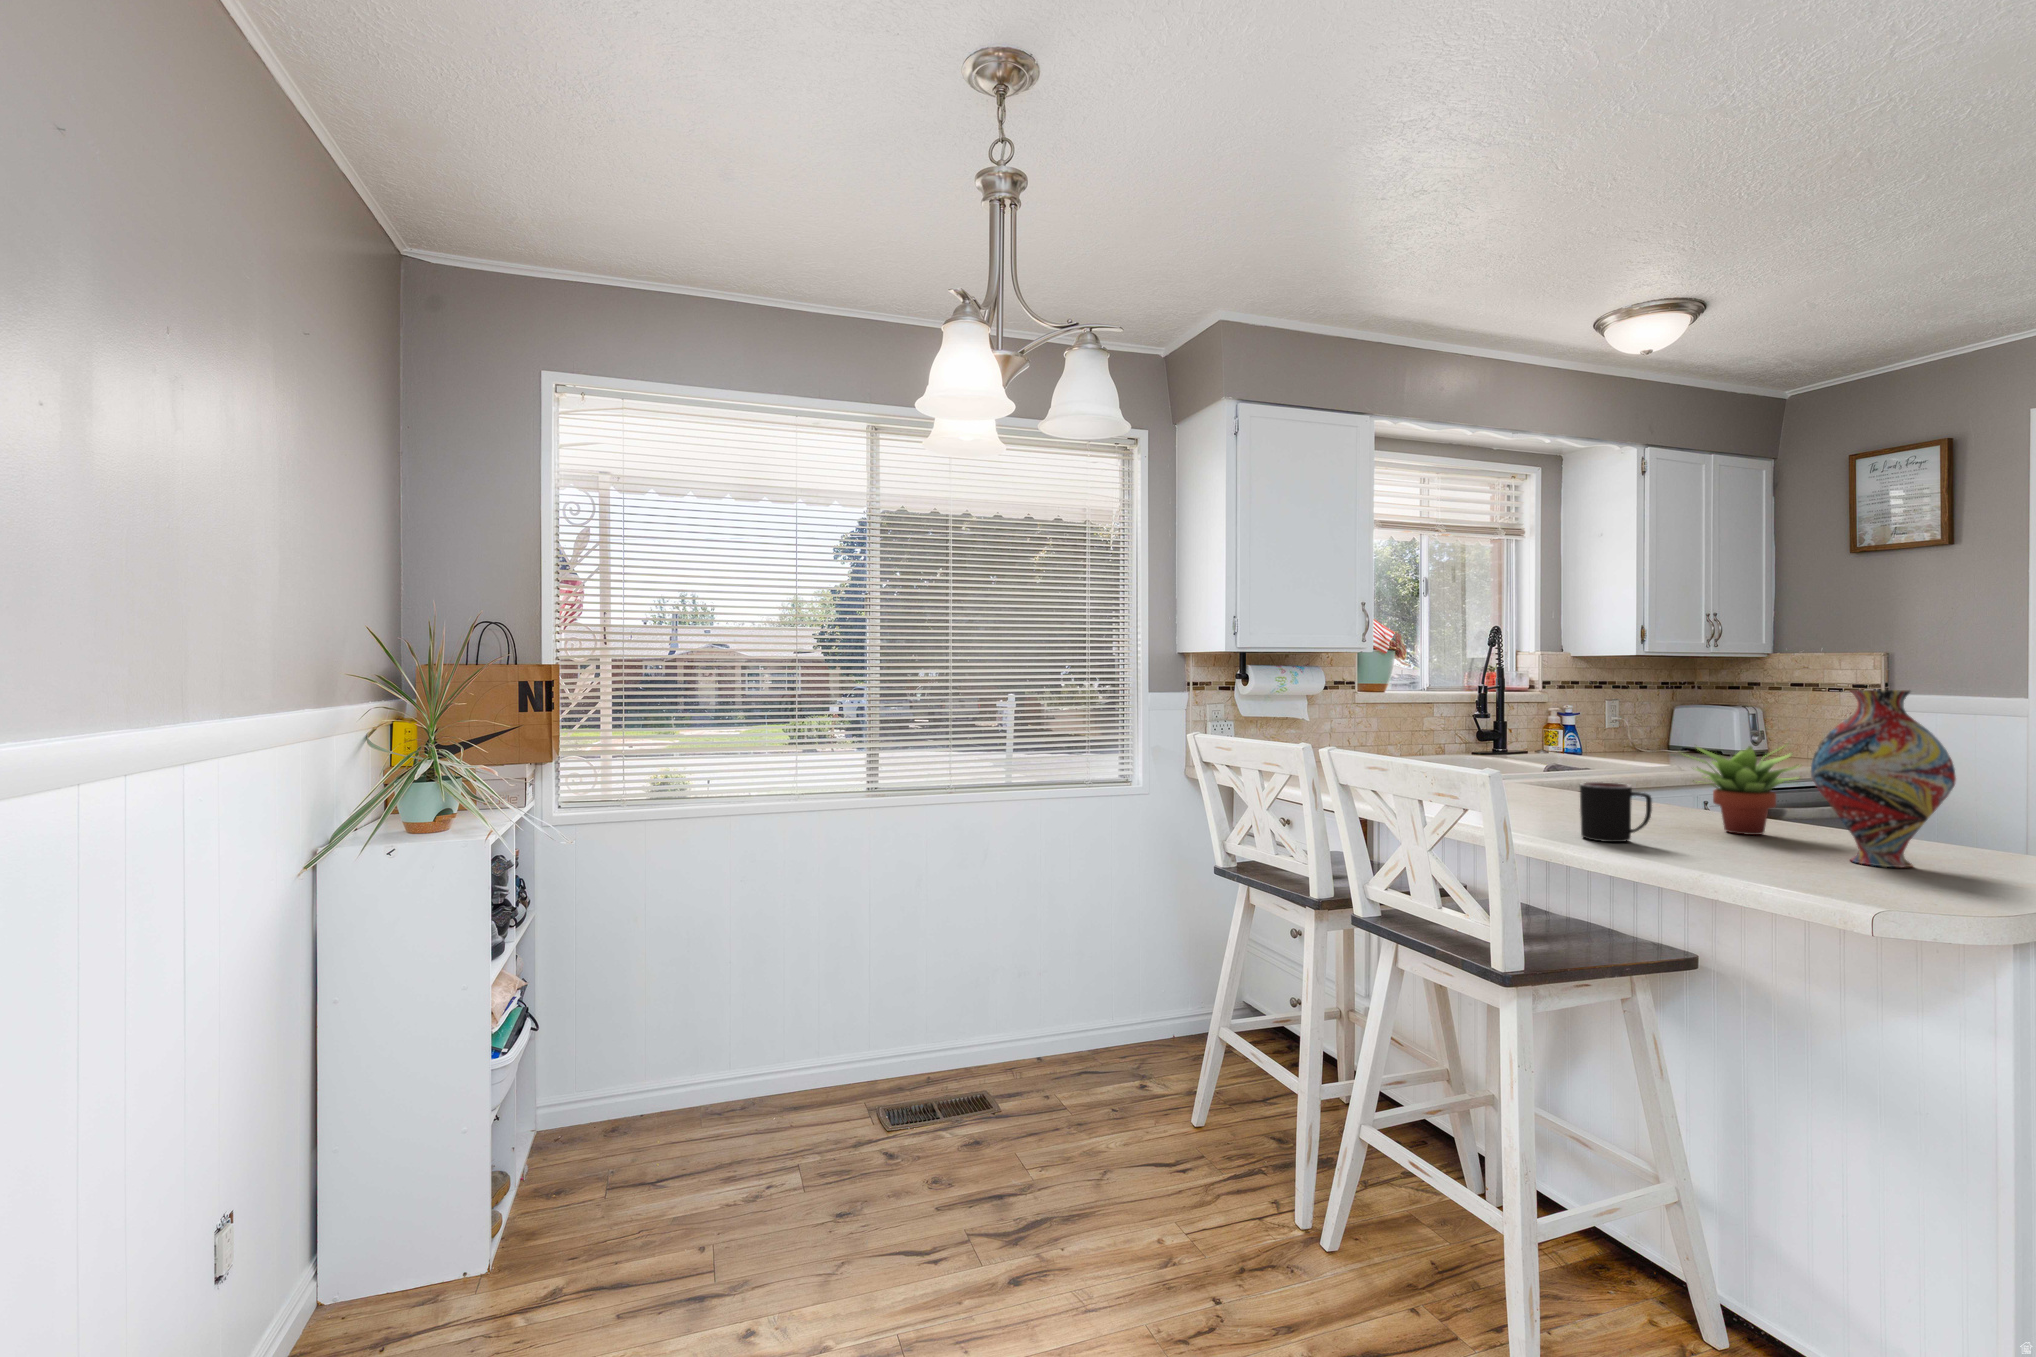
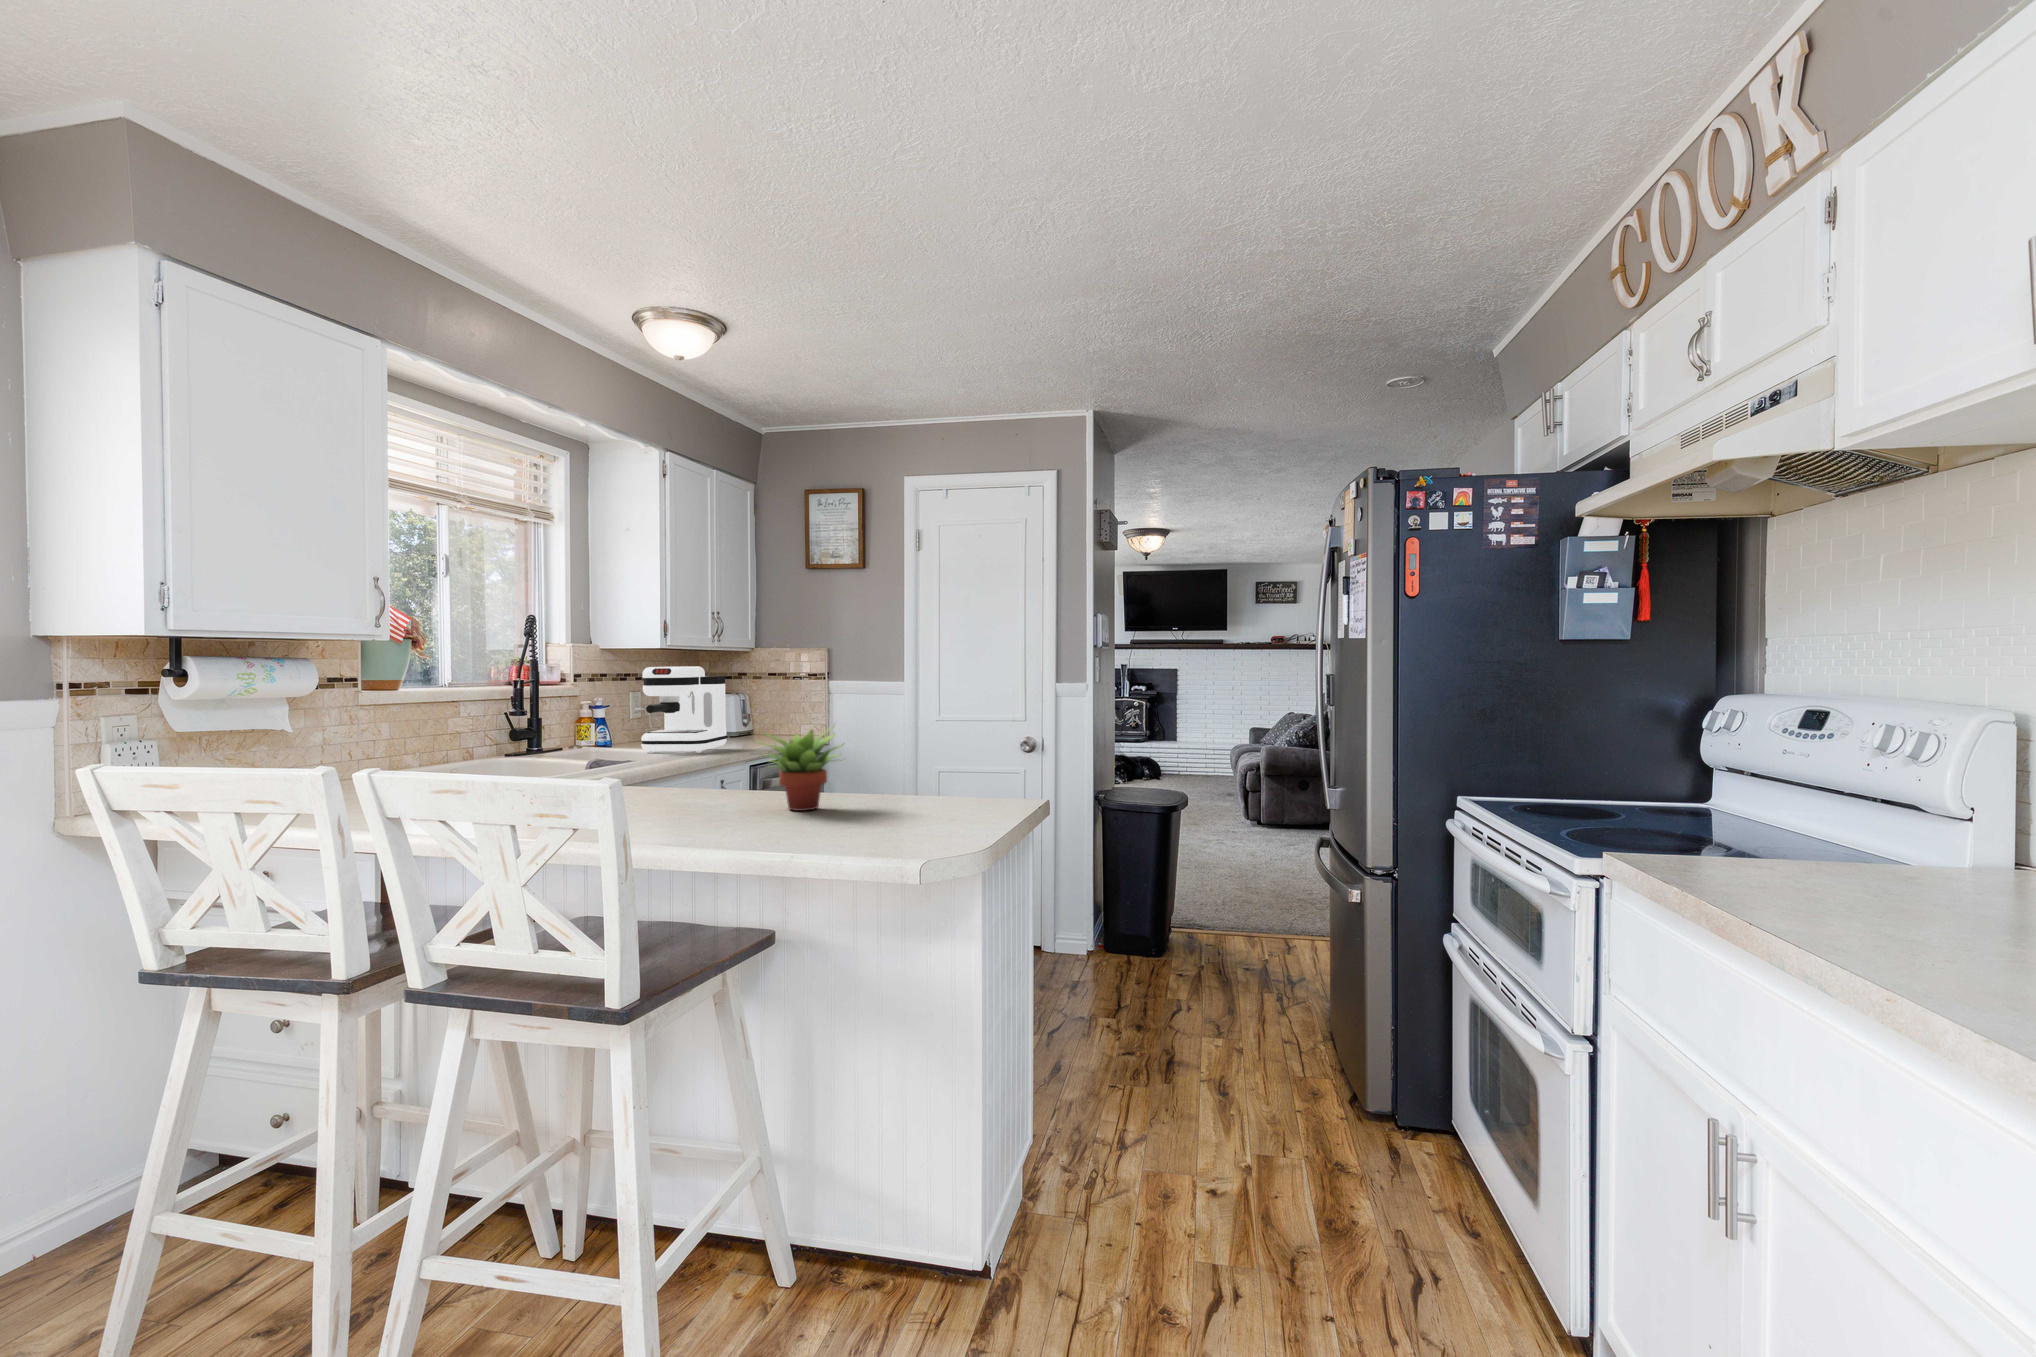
coffee maker: none [1608,675,1713,770] -> present [641,666,727,753]
vase: present [1811,690,1956,867] -> none [867,676,959,825]
mug: present [1580,782,1652,842] -> none [679,777,747,840]

